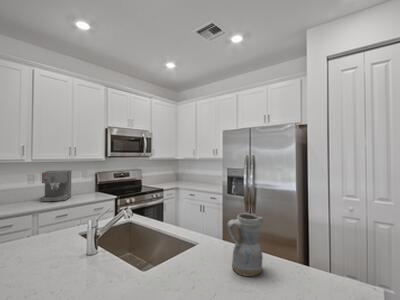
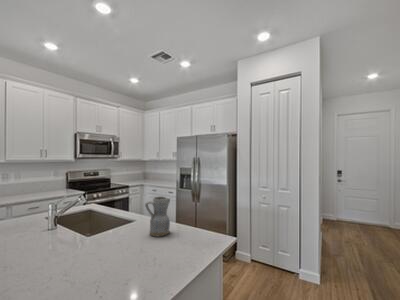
coffee maker: present [40,170,71,202] -> none [13,170,43,198]

